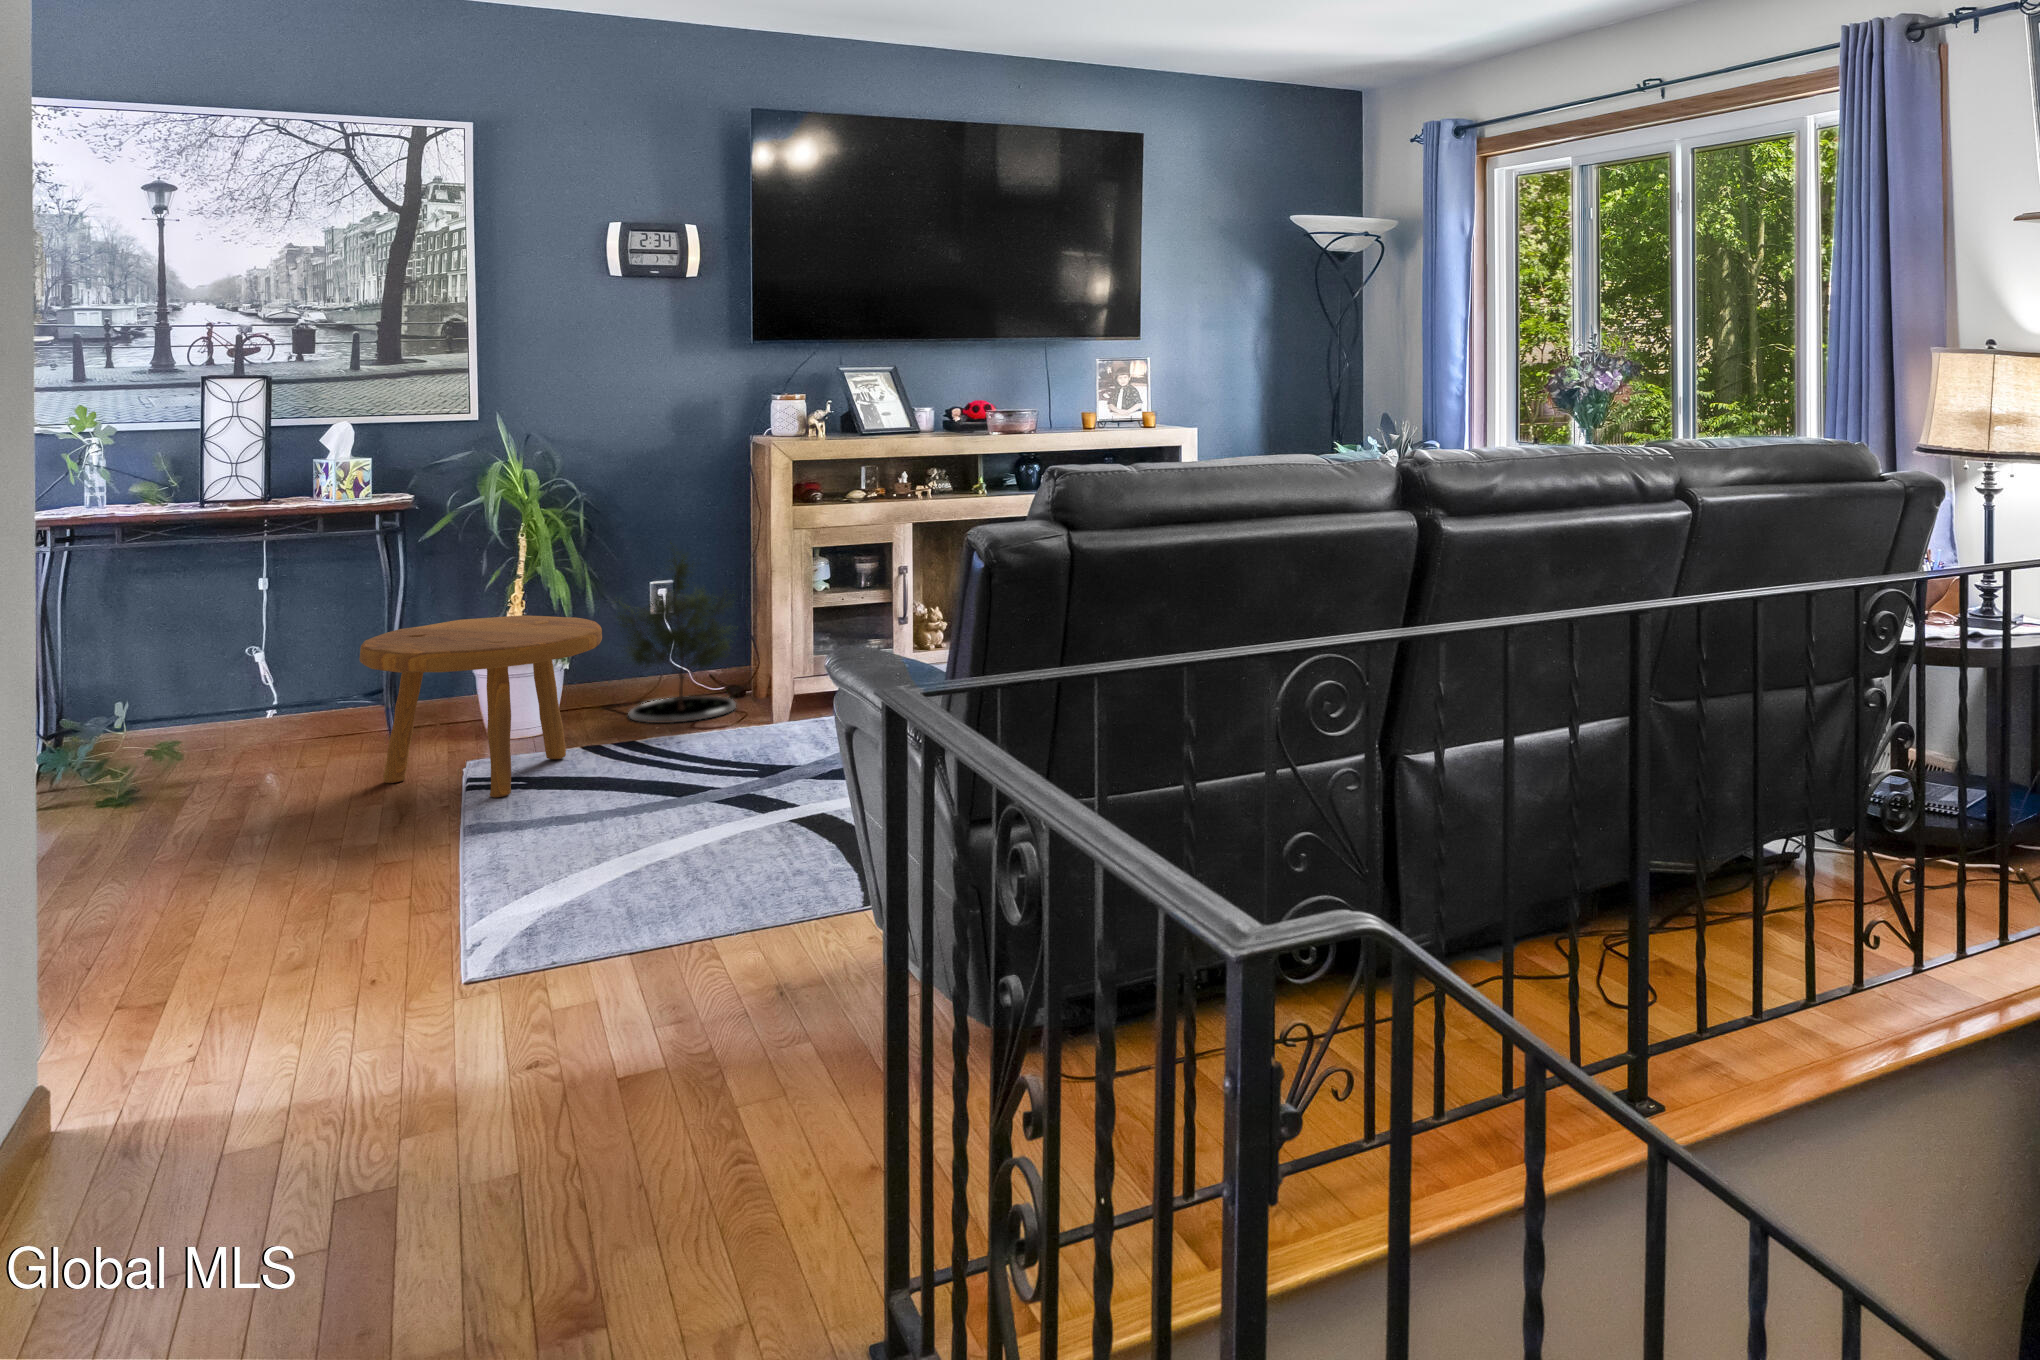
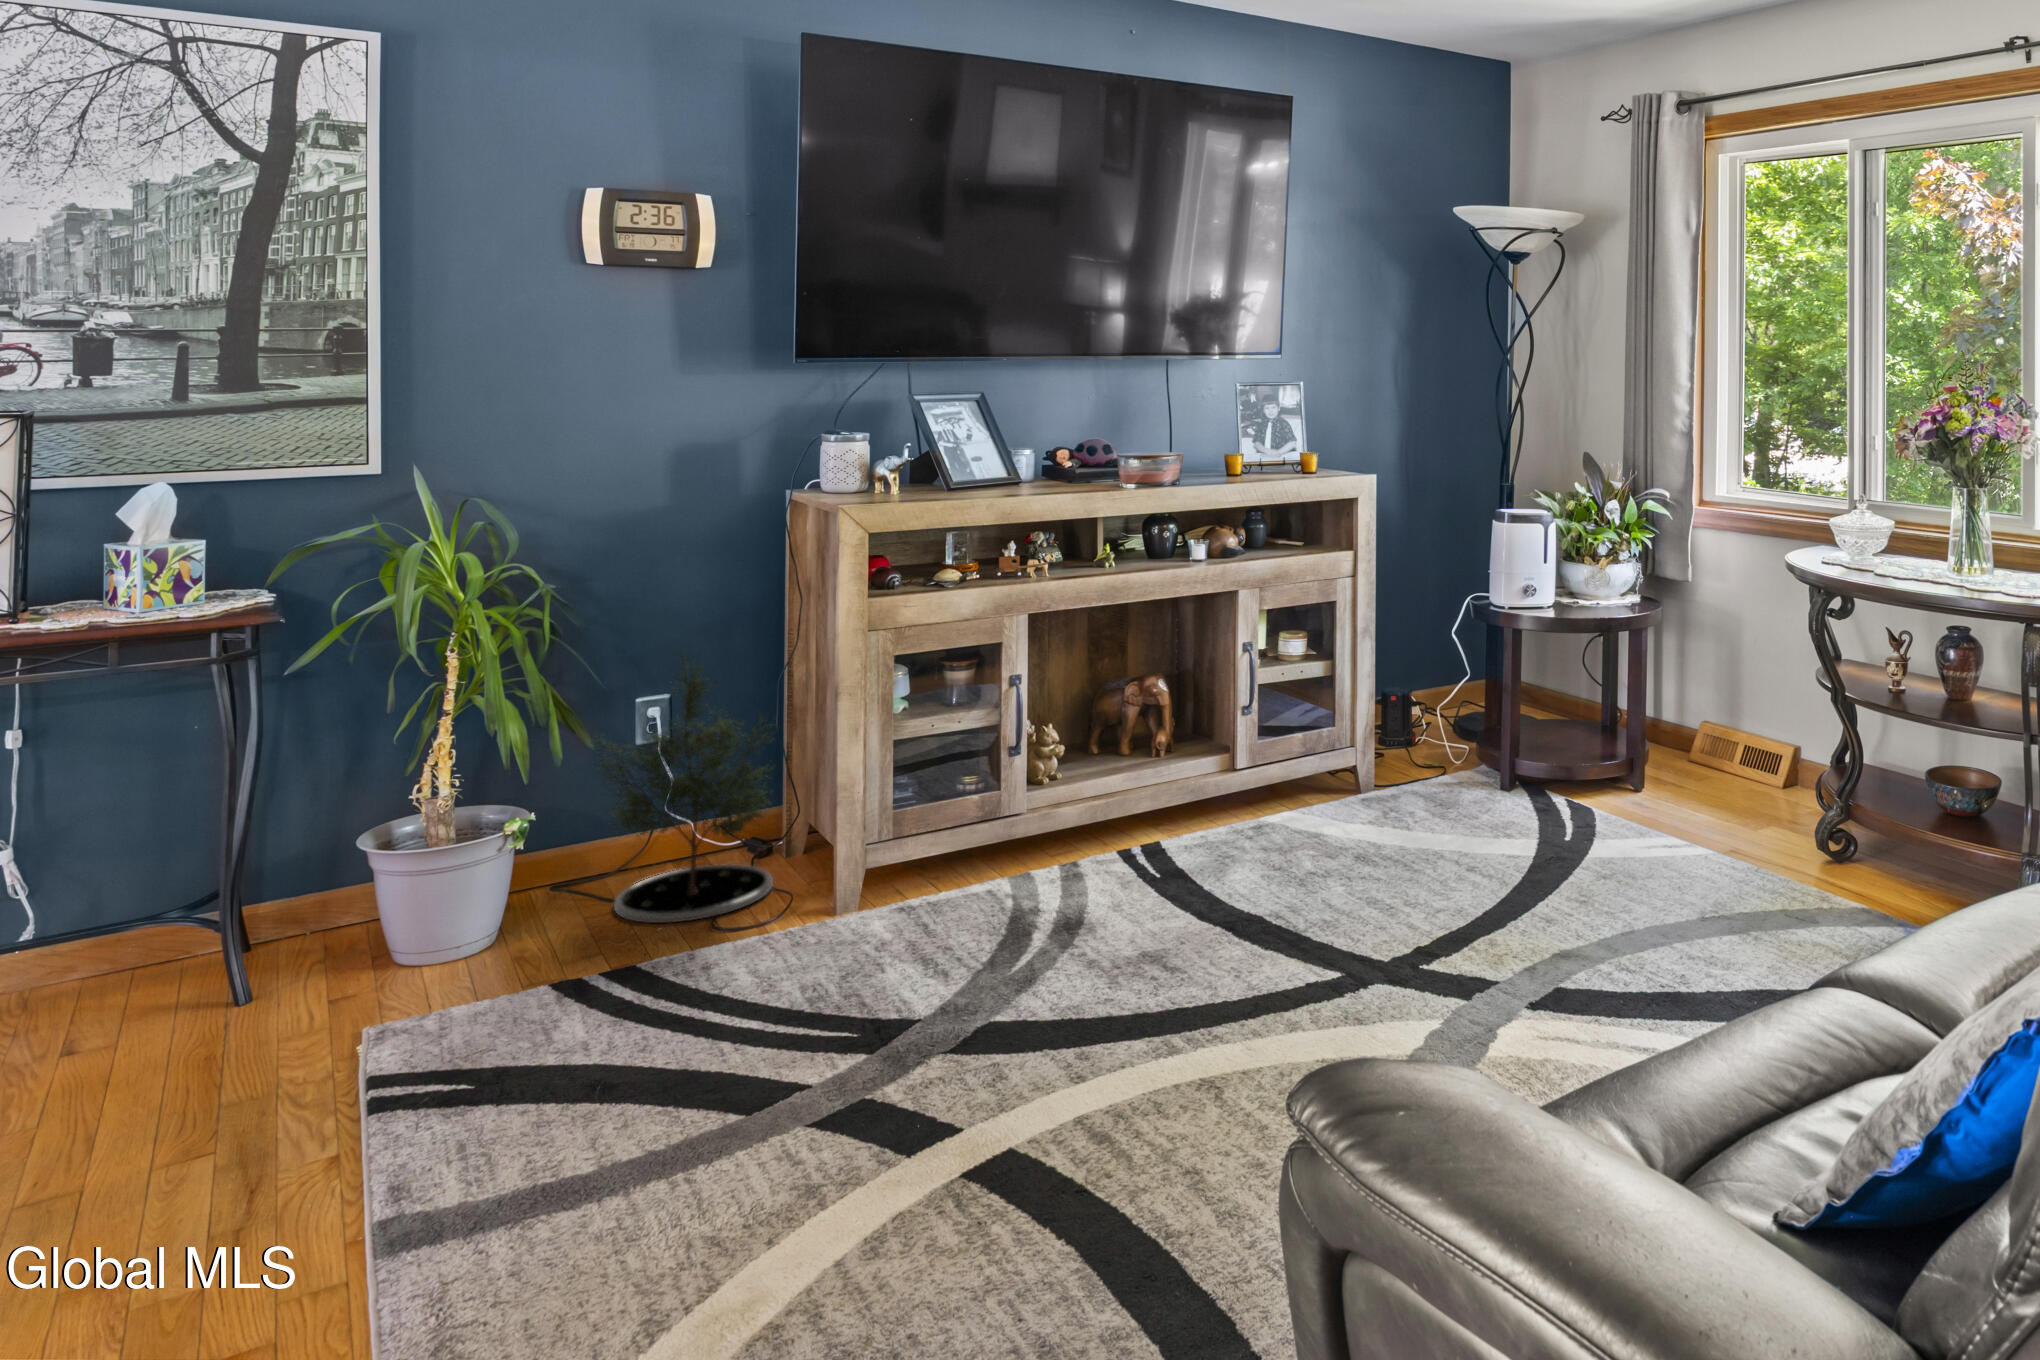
footstool: present [359,615,602,798] -> none [167,790,597,1135]

